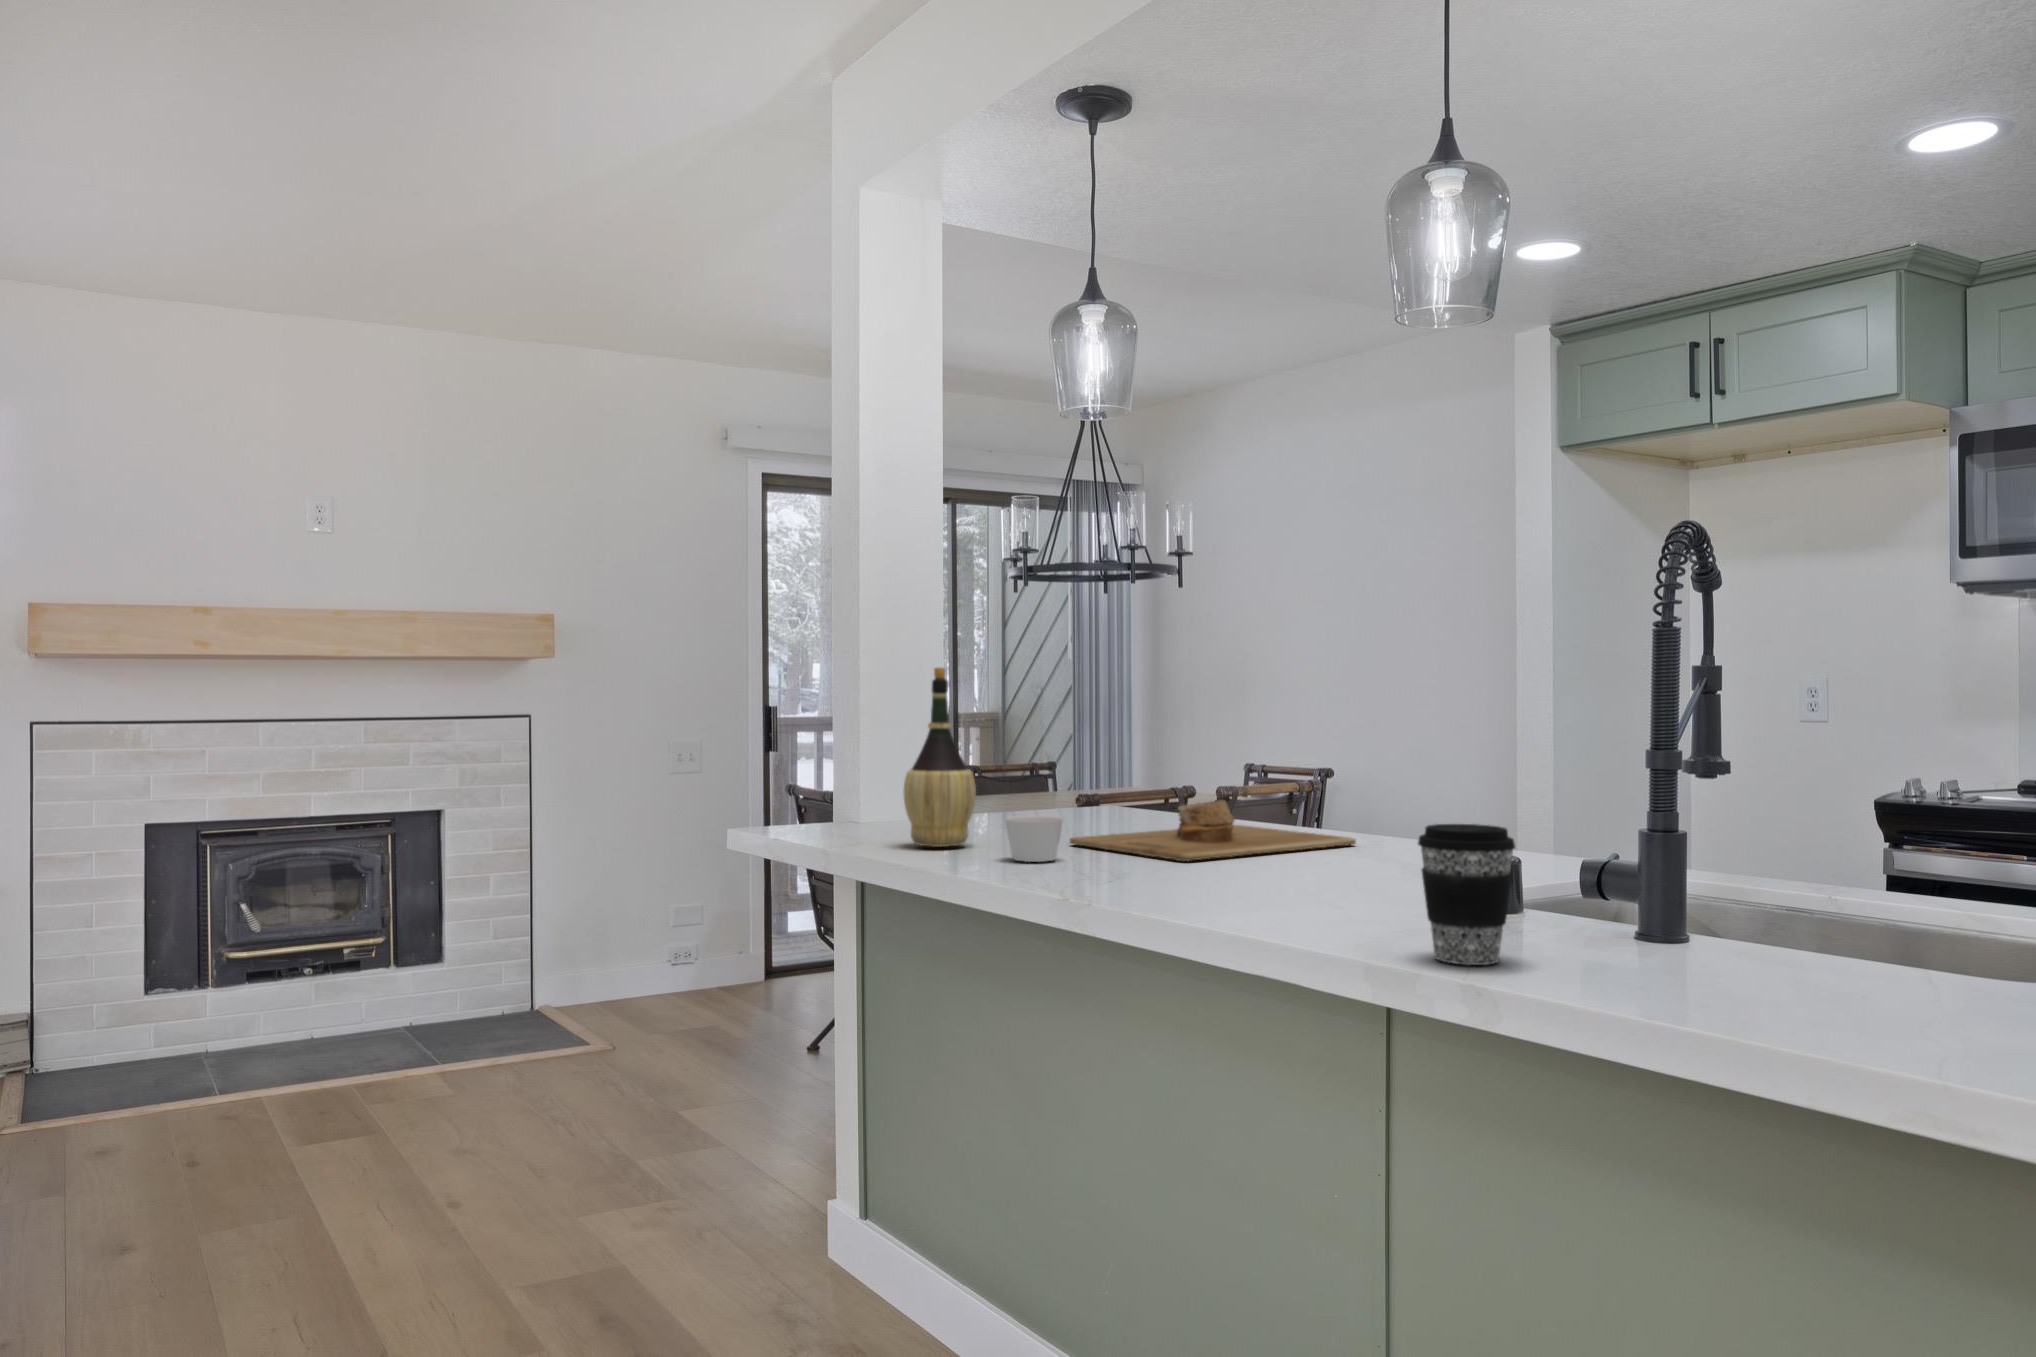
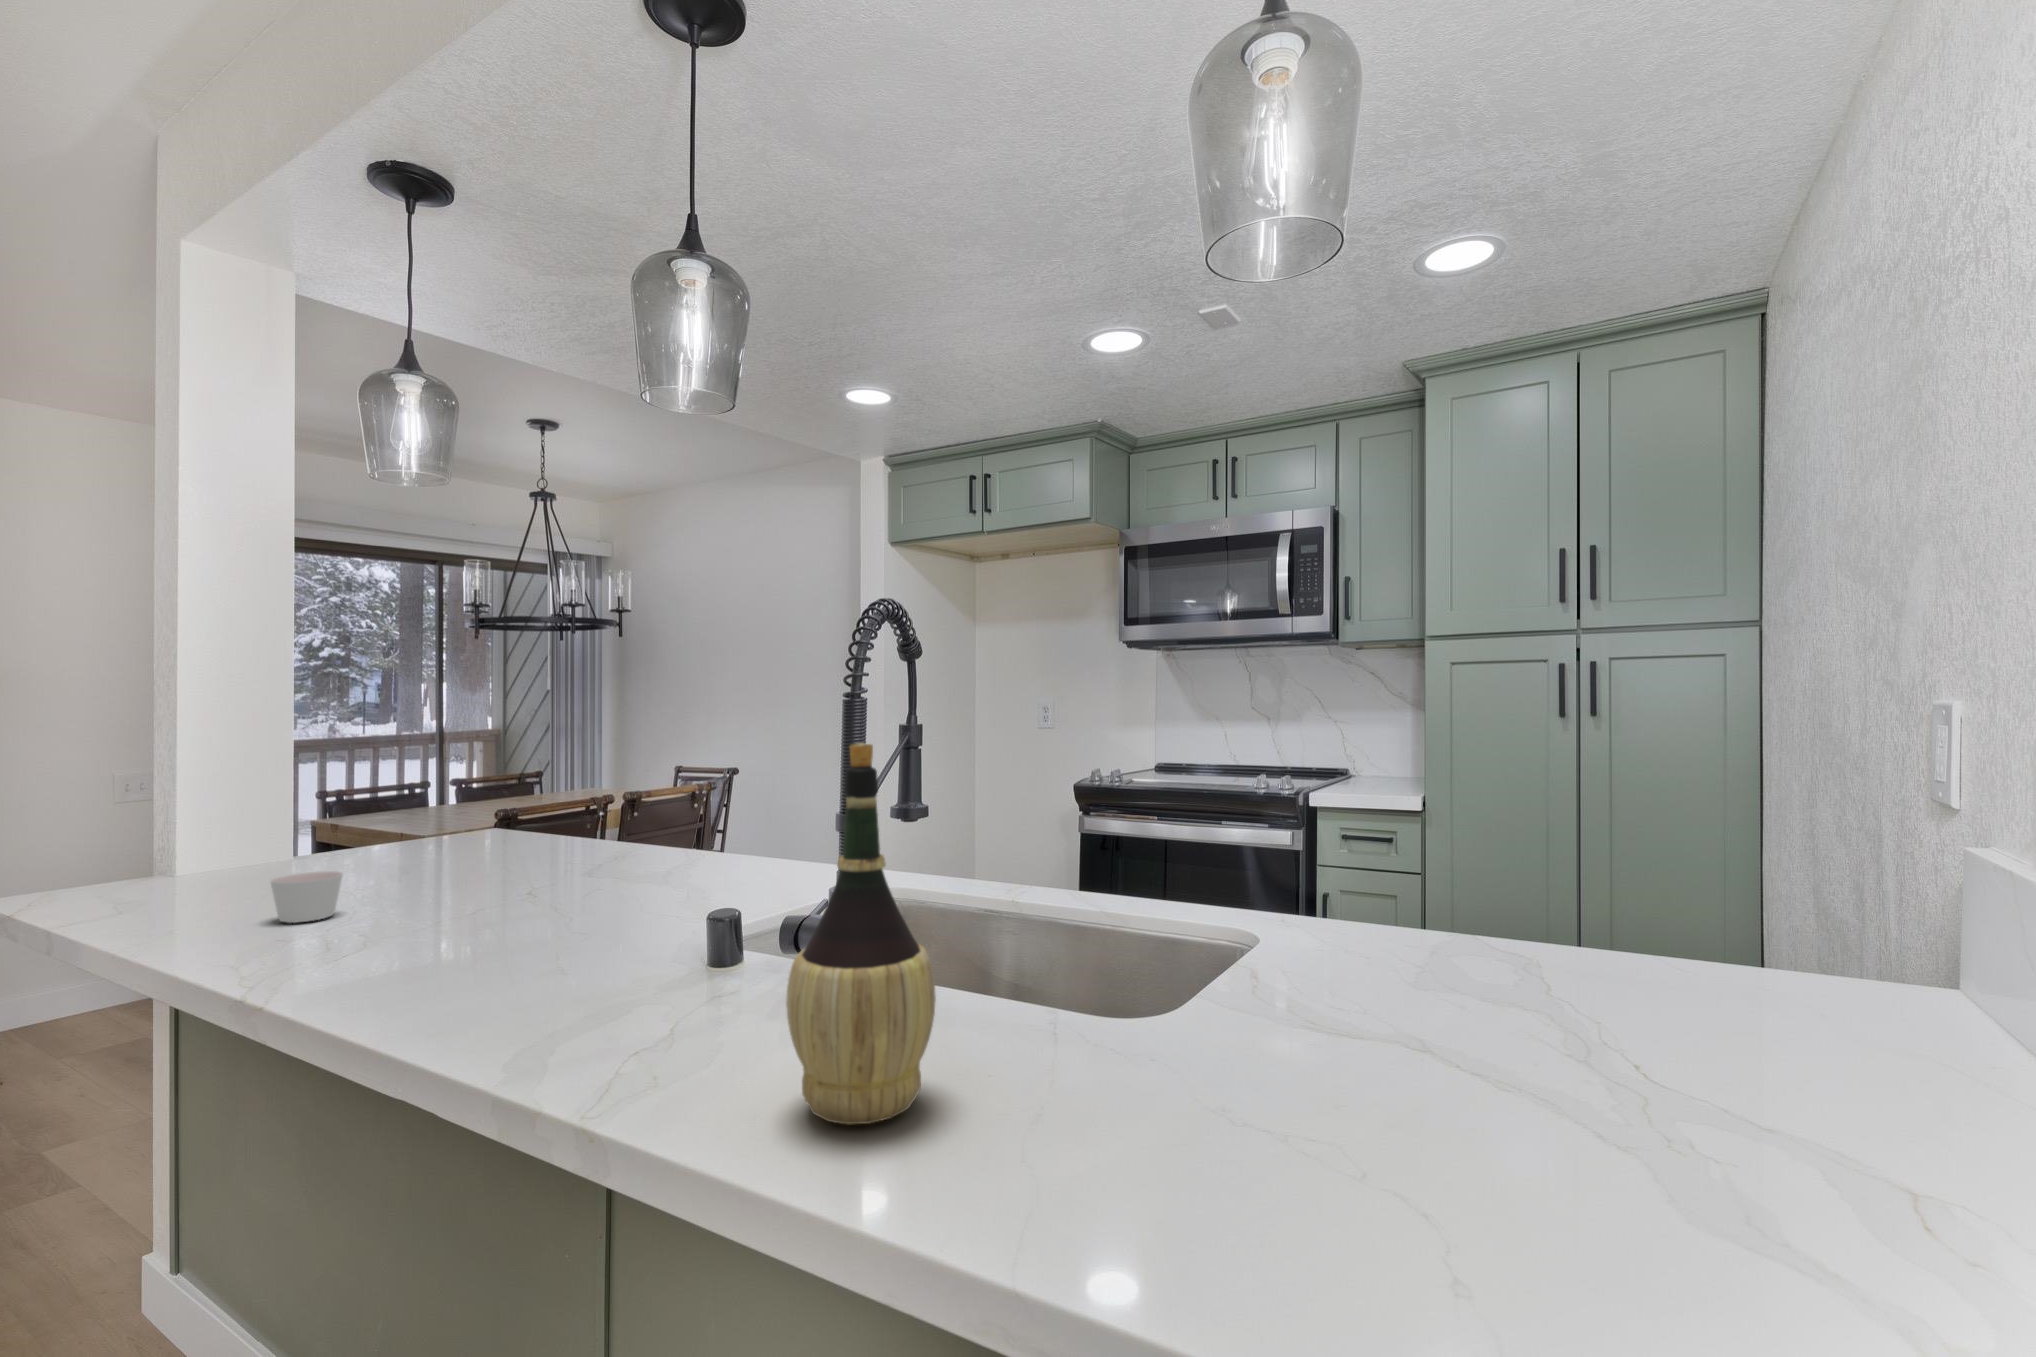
wine bottle: present [904,667,976,847] -> present [786,743,936,1124]
cutting board: present [1070,800,1356,861] -> none [380,835,670,906]
coffee cup: present [1418,824,1515,965] -> none [572,906,676,1065]

